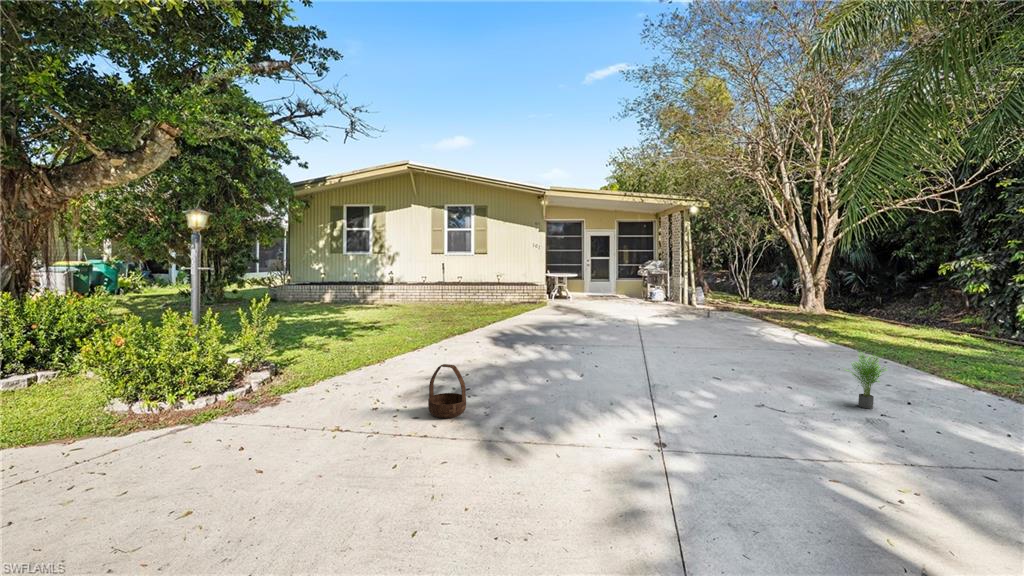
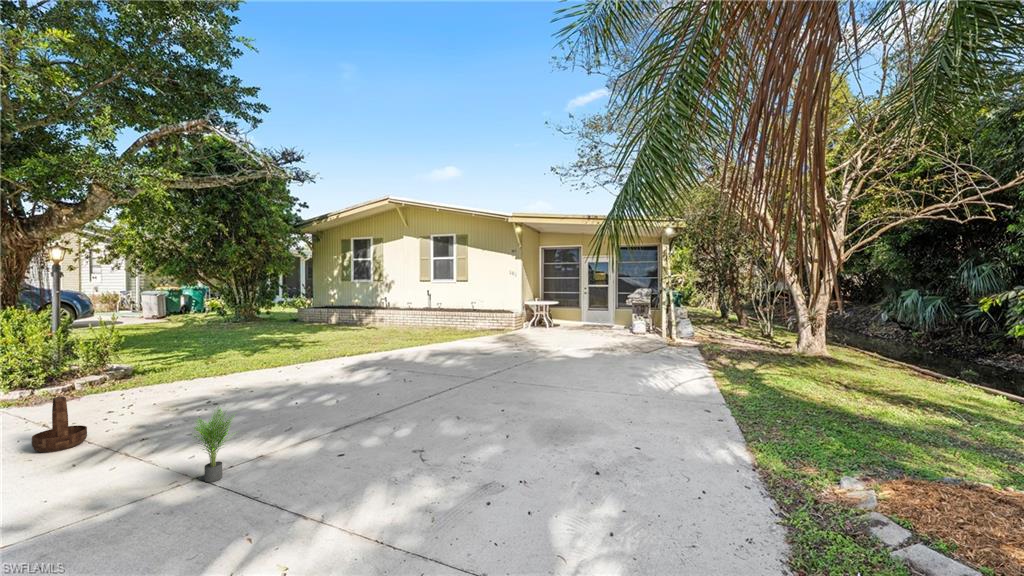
potted plant: present [851,351,884,409] -> present [194,409,231,482]

